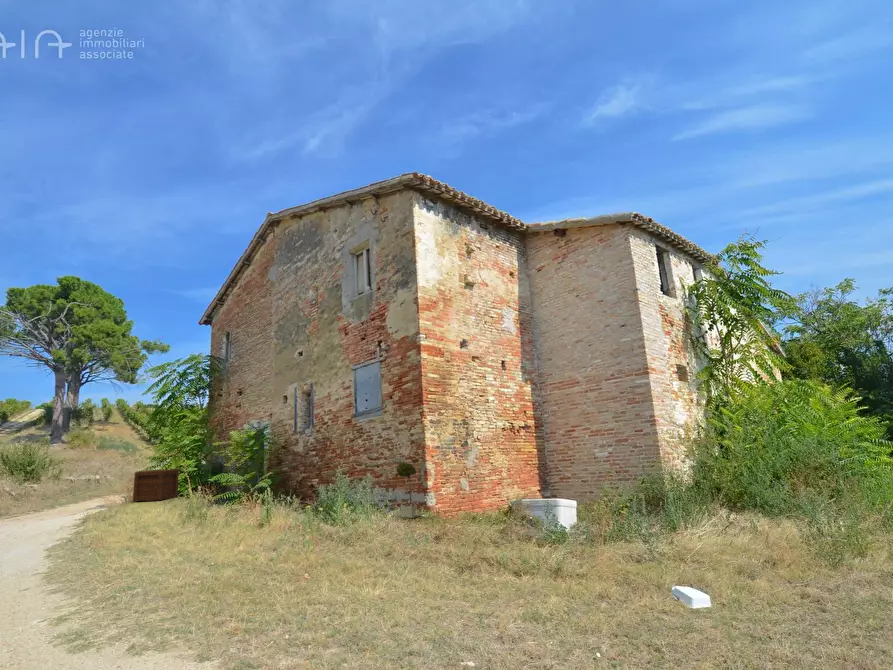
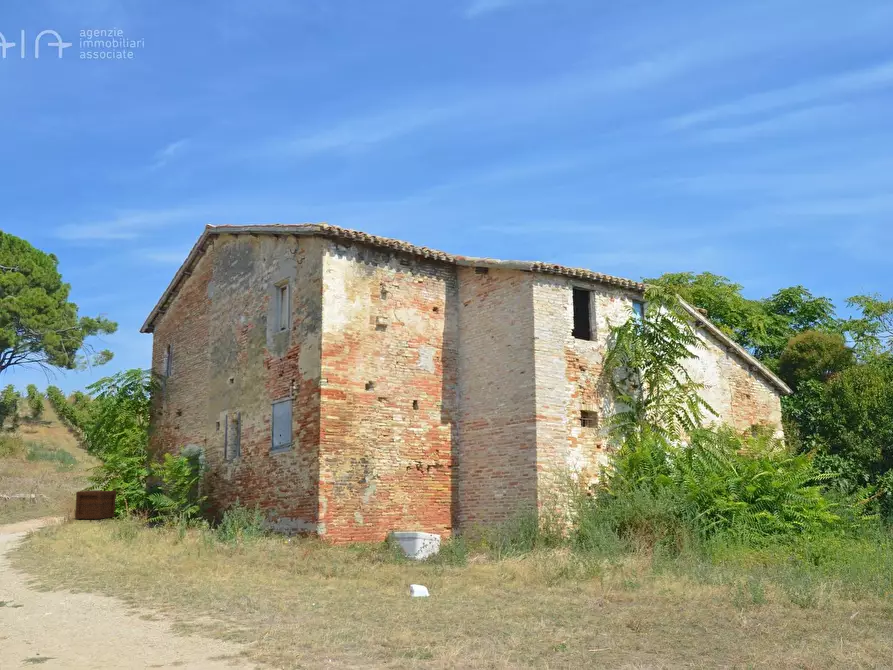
potted tree: present [397,462,421,518] -> none [293,495,312,543]

